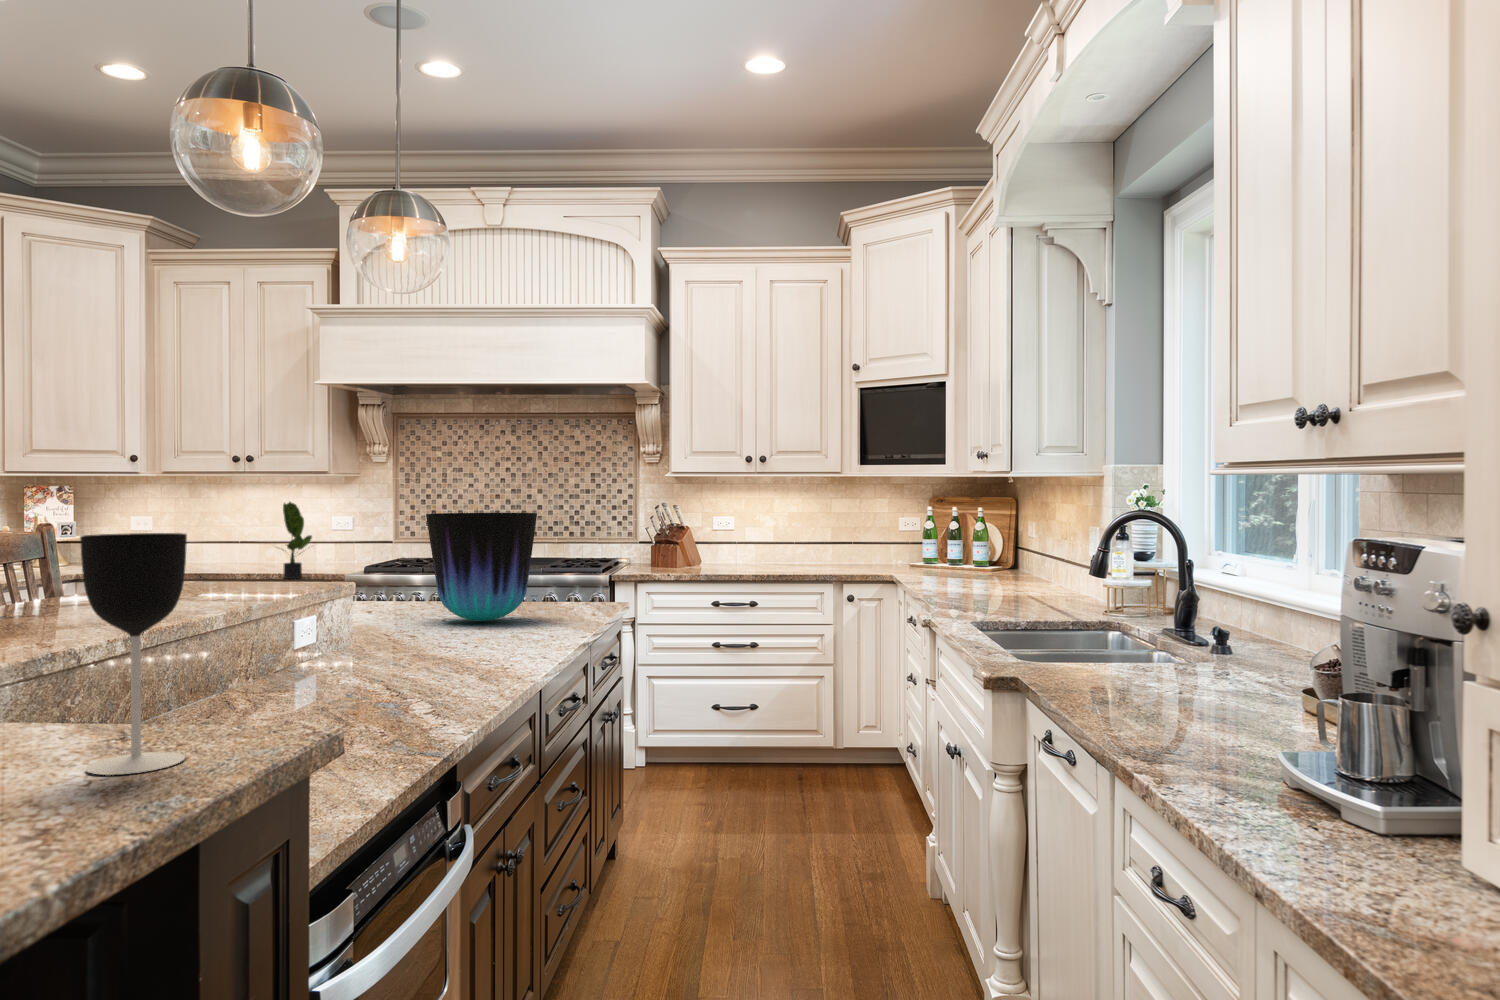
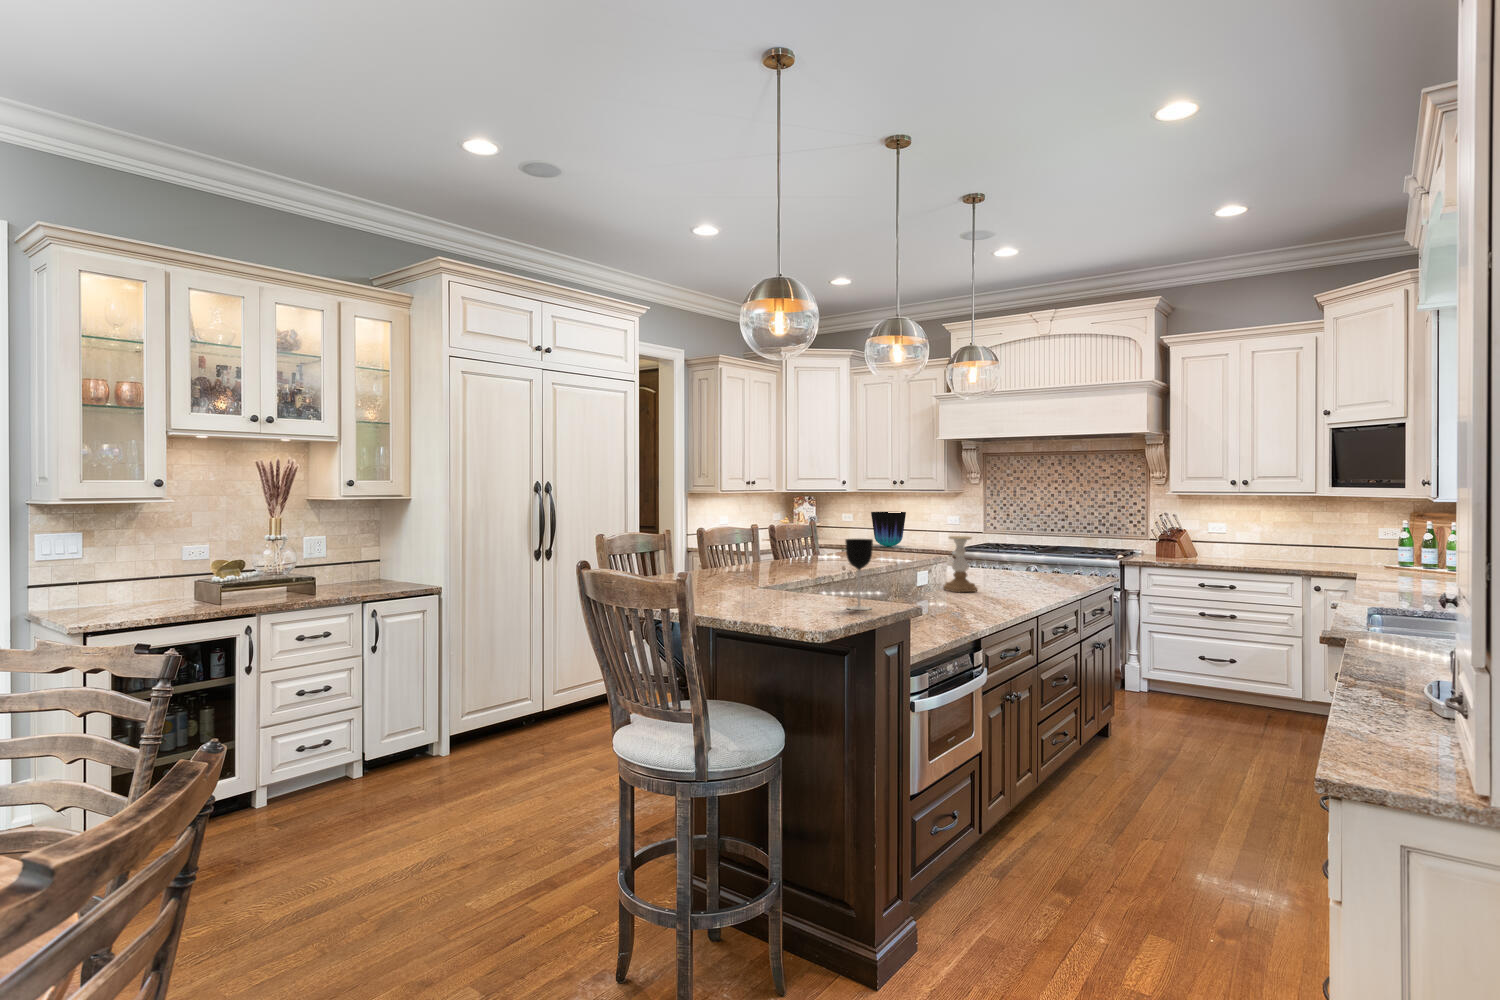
potted plant: present [283,502,312,579] -> none [913,508,938,553]
vase: present [426,513,537,621] -> present [871,512,906,547]
candle holder: none [356,538,428,654] -> present [943,536,978,592]

